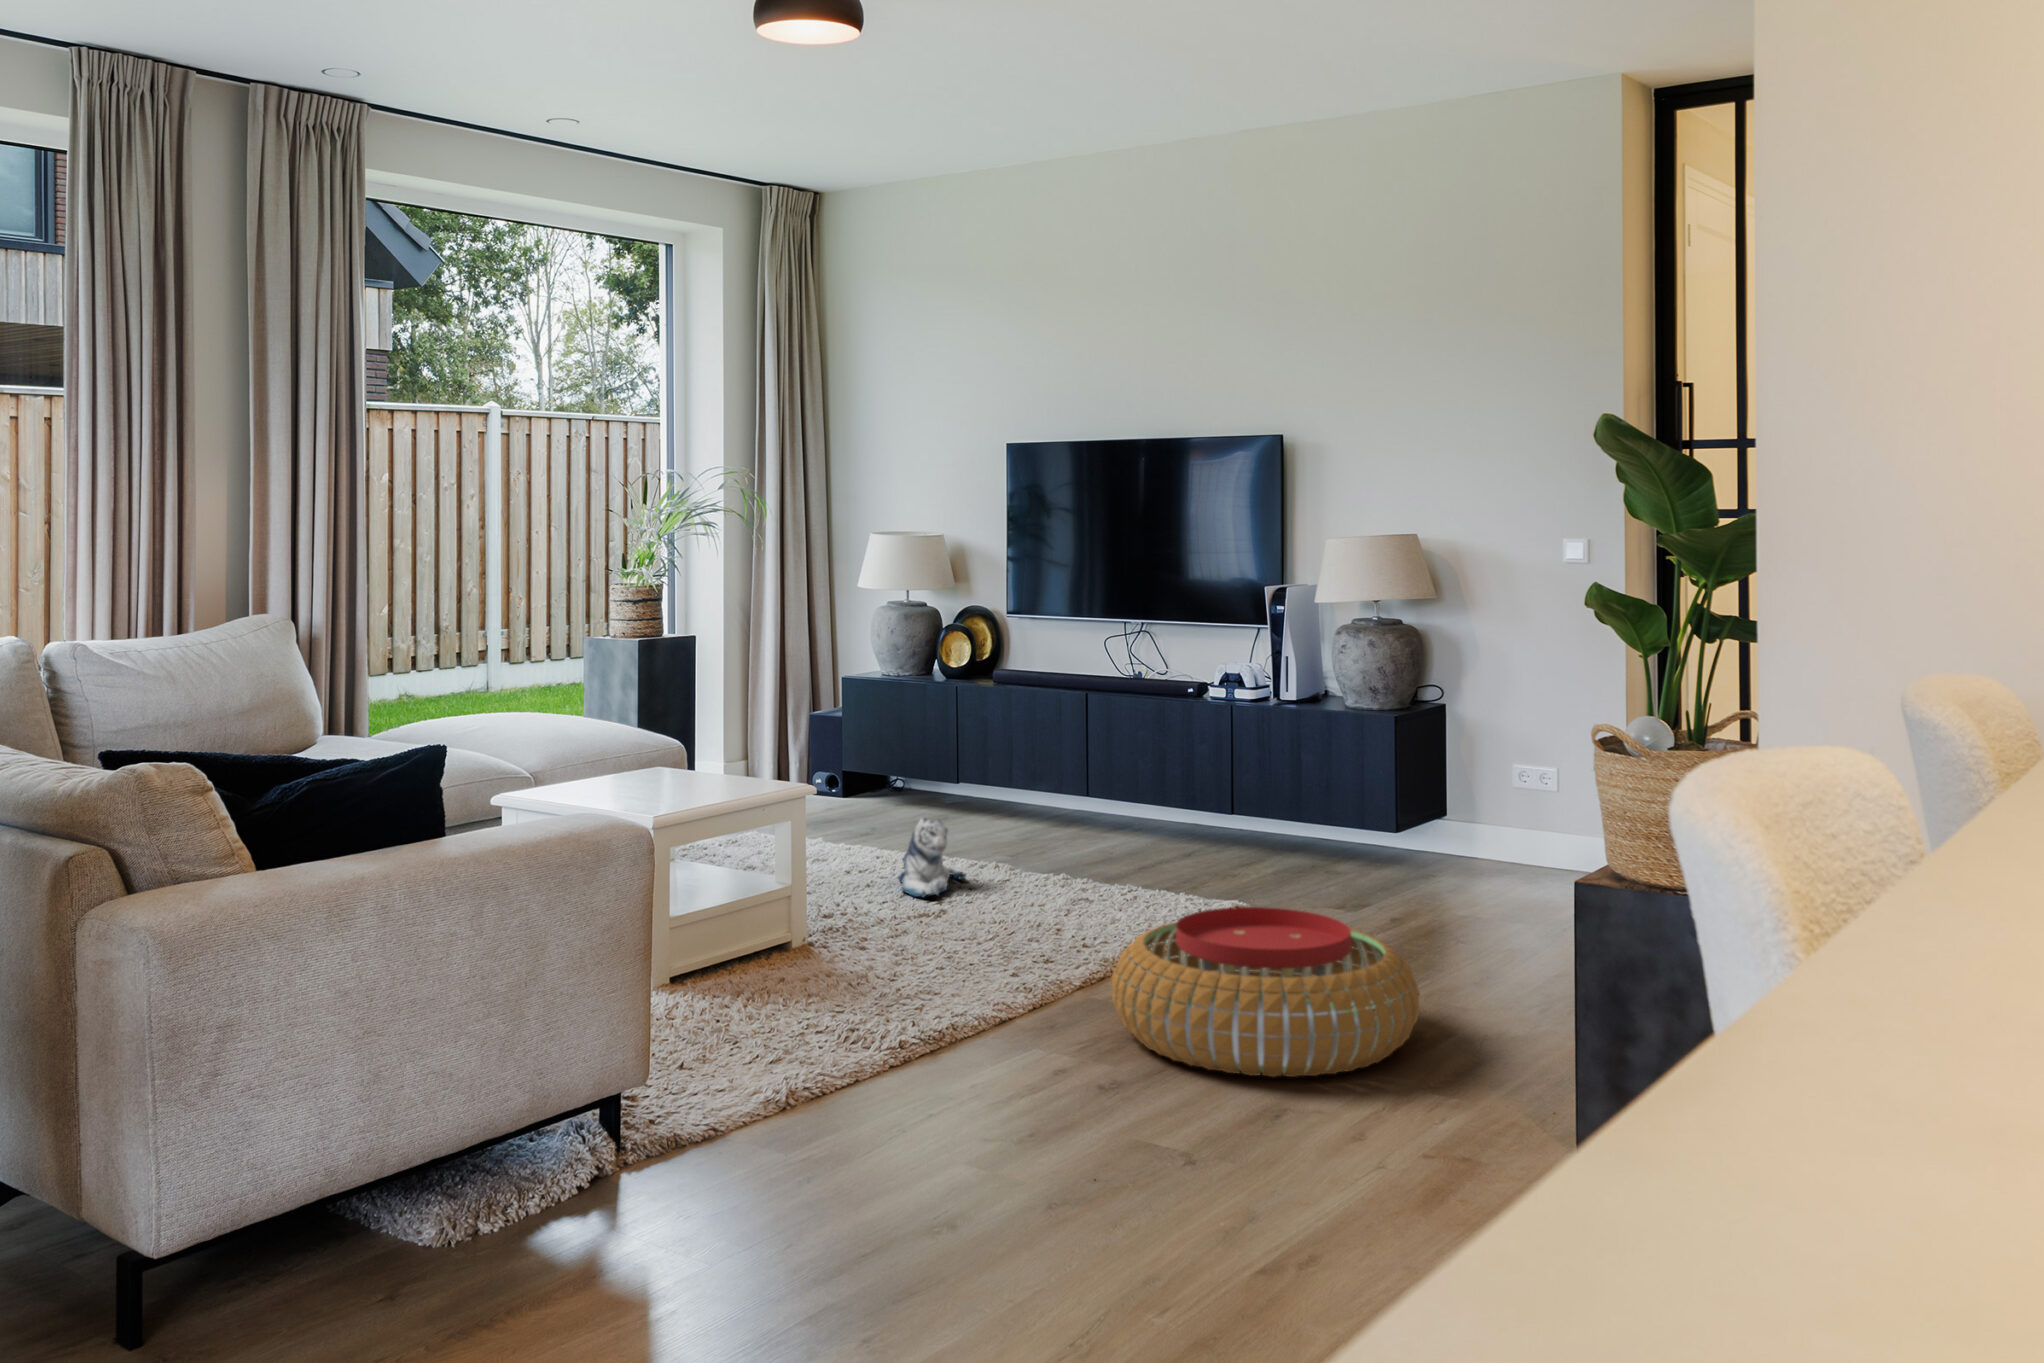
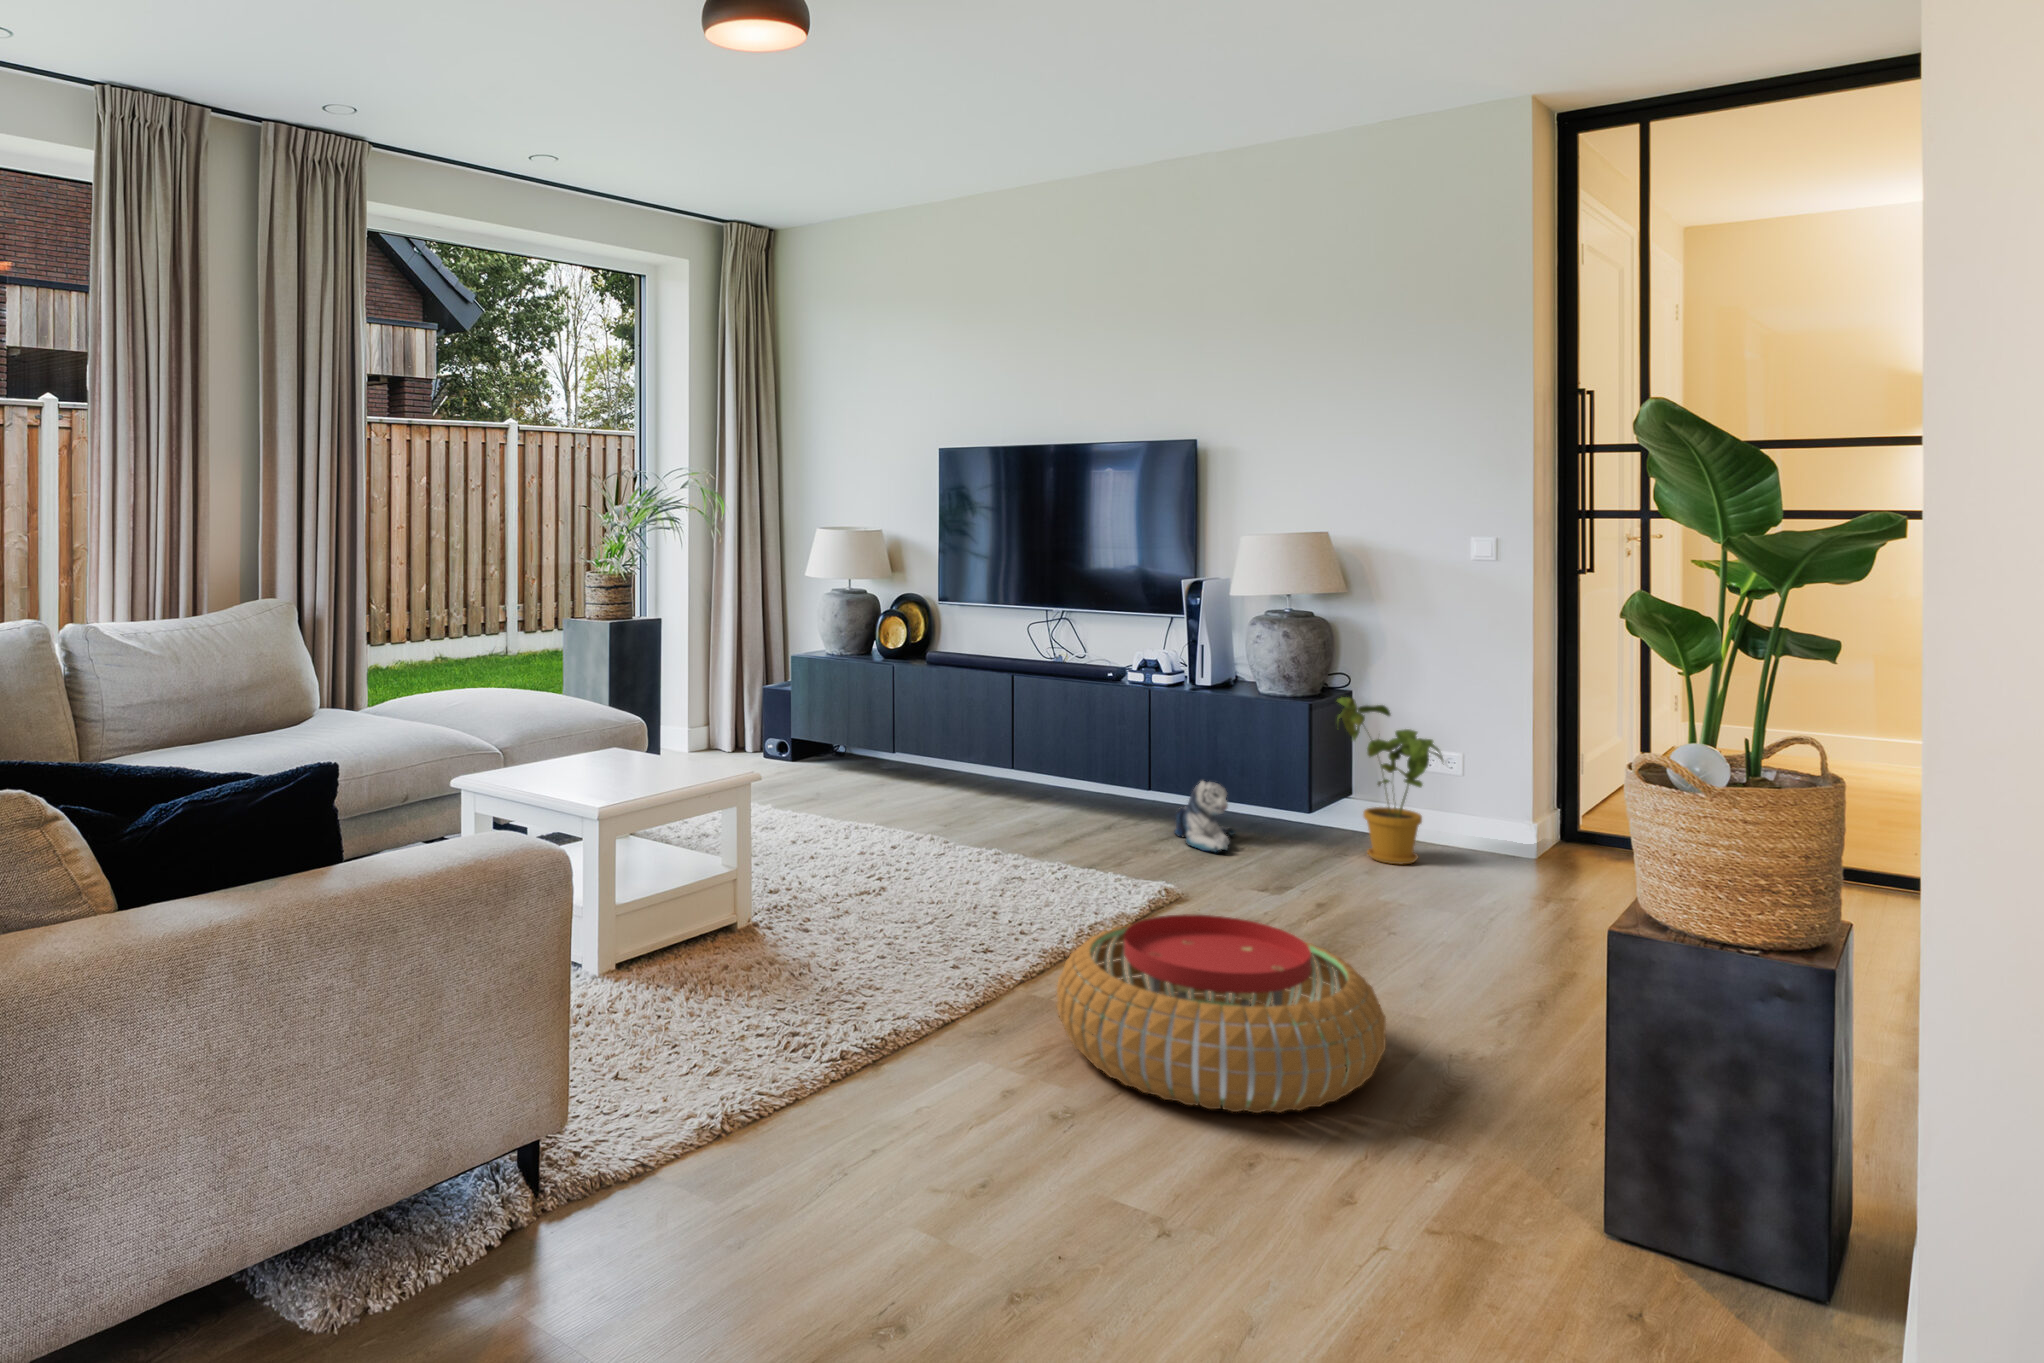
house plant: none [1417,706,1526,880] -> present [1337,697,1443,864]
plush toy: present [898,818,965,898] -> present [1174,781,1235,852]

